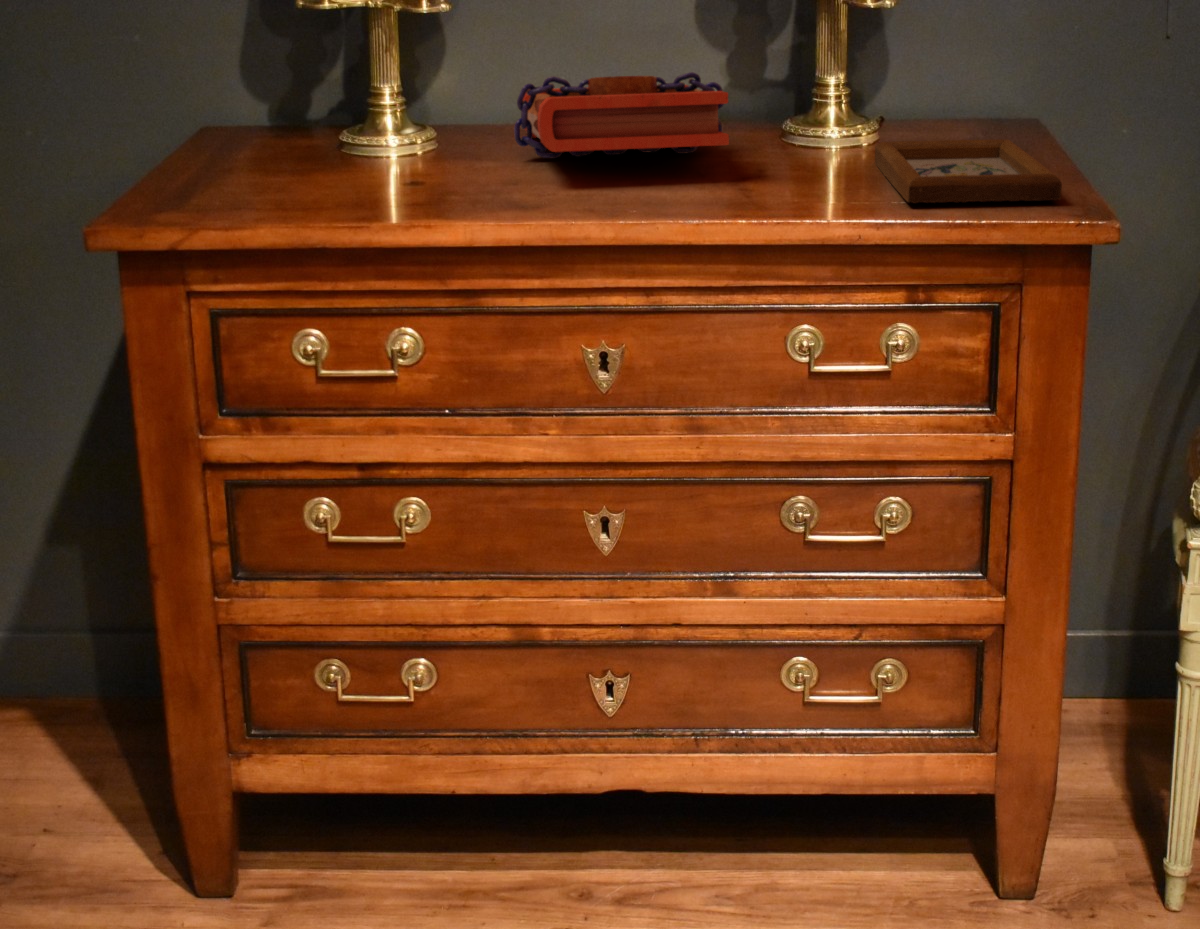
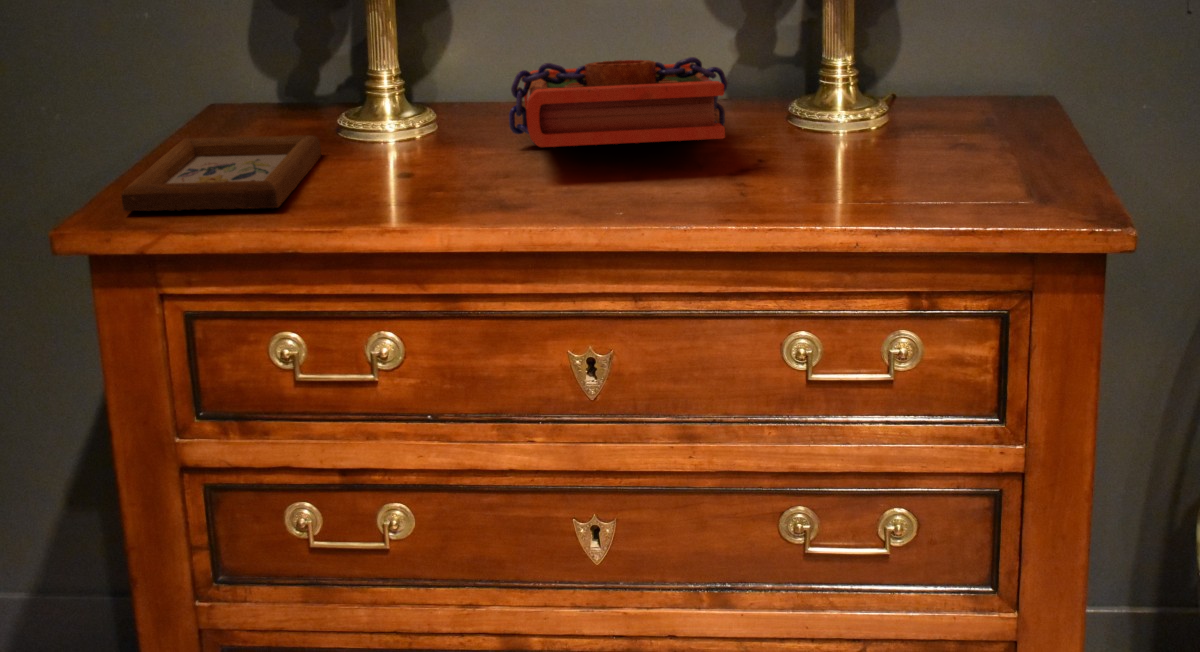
picture frame: present [875,139,1062,203] -> present [122,135,321,211]

